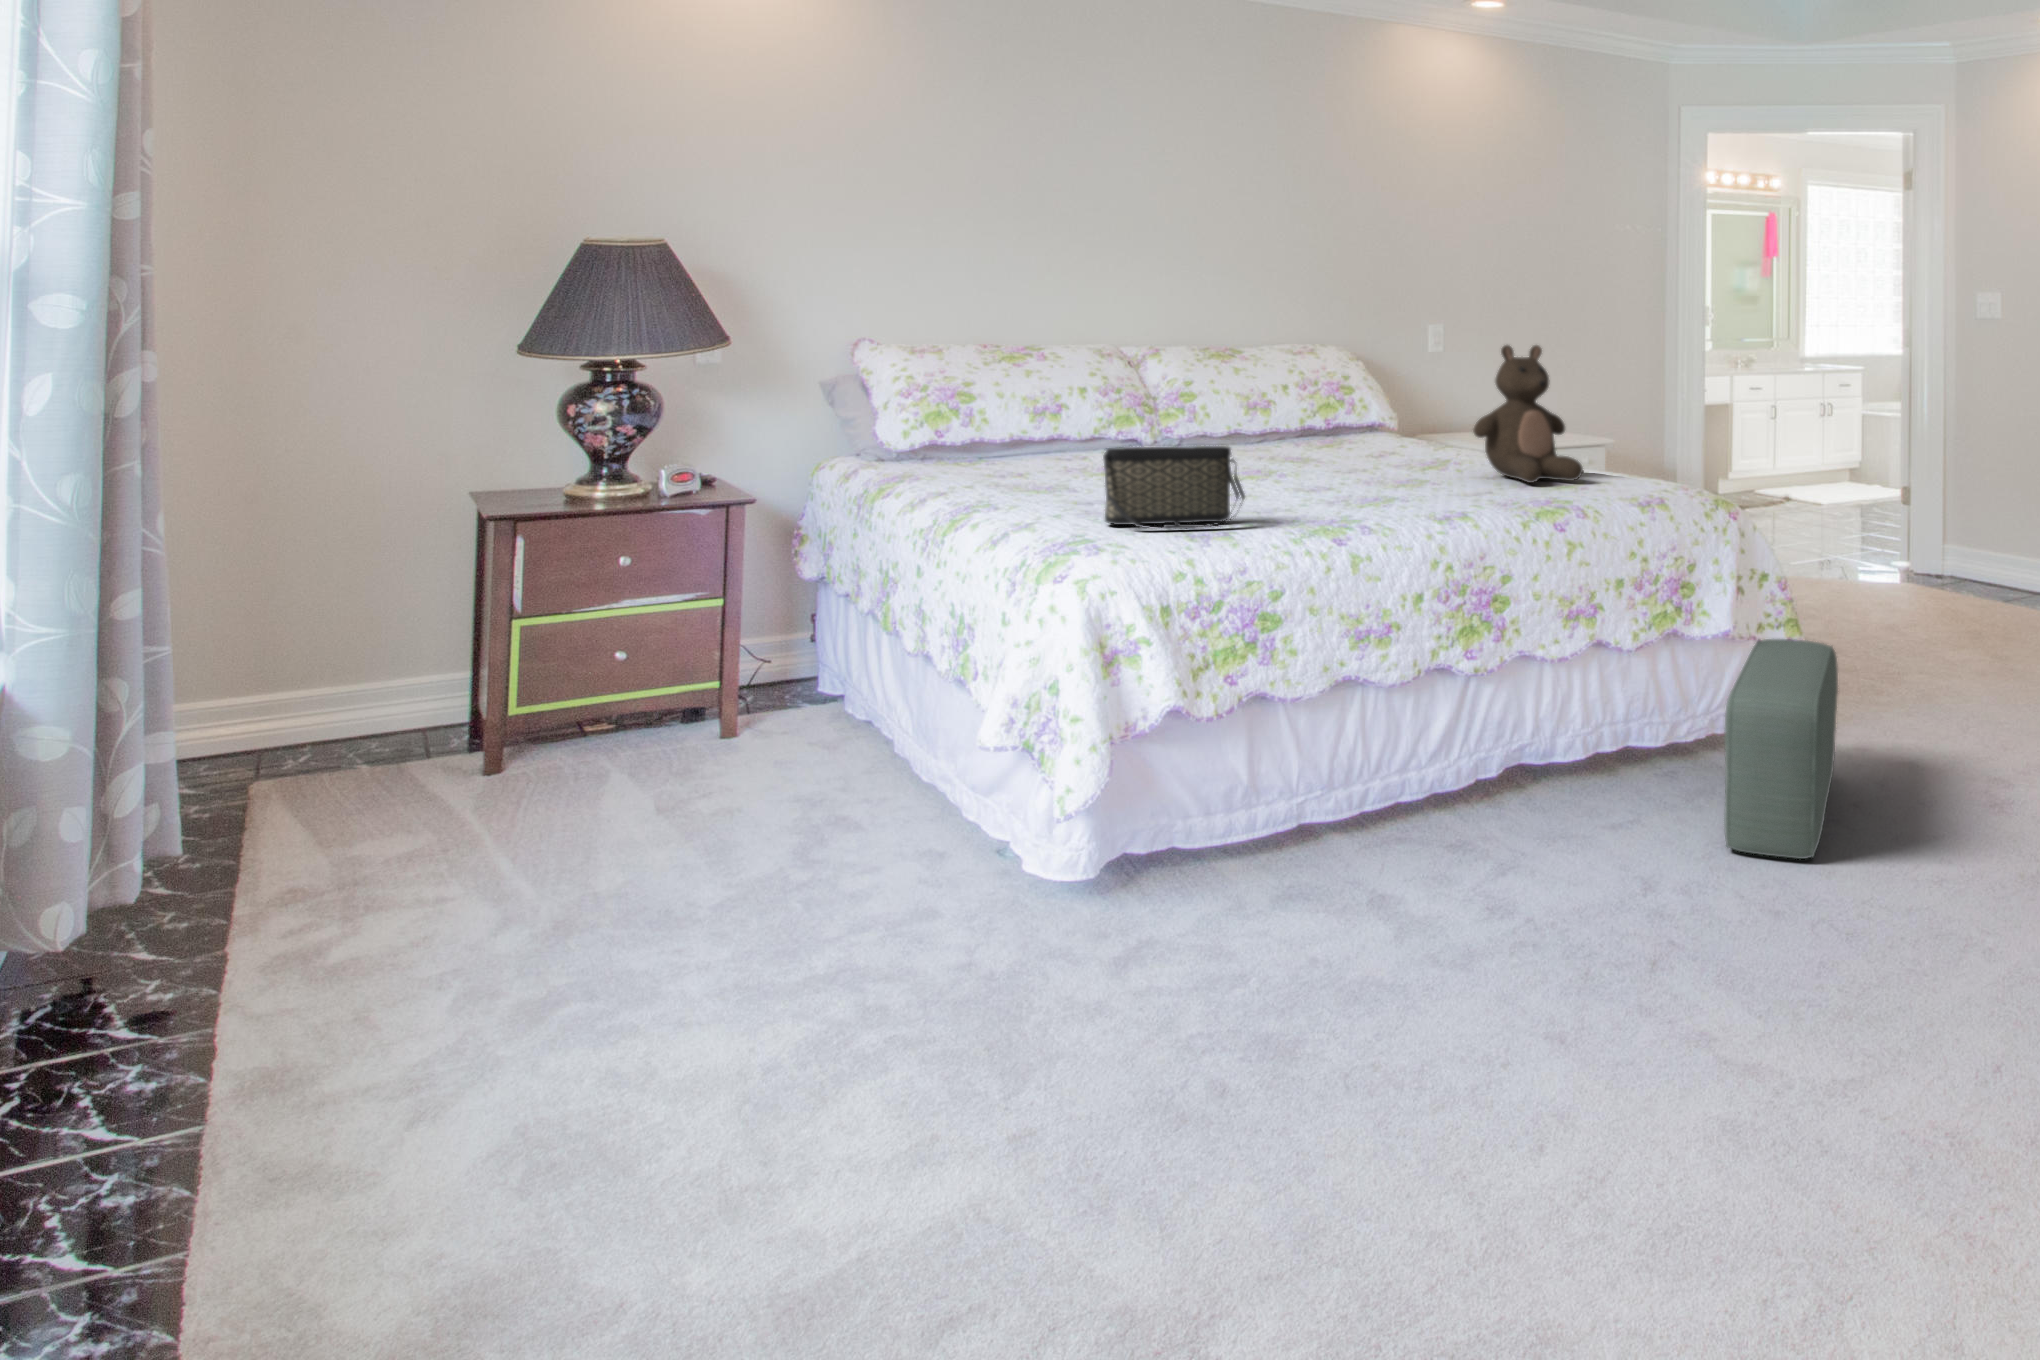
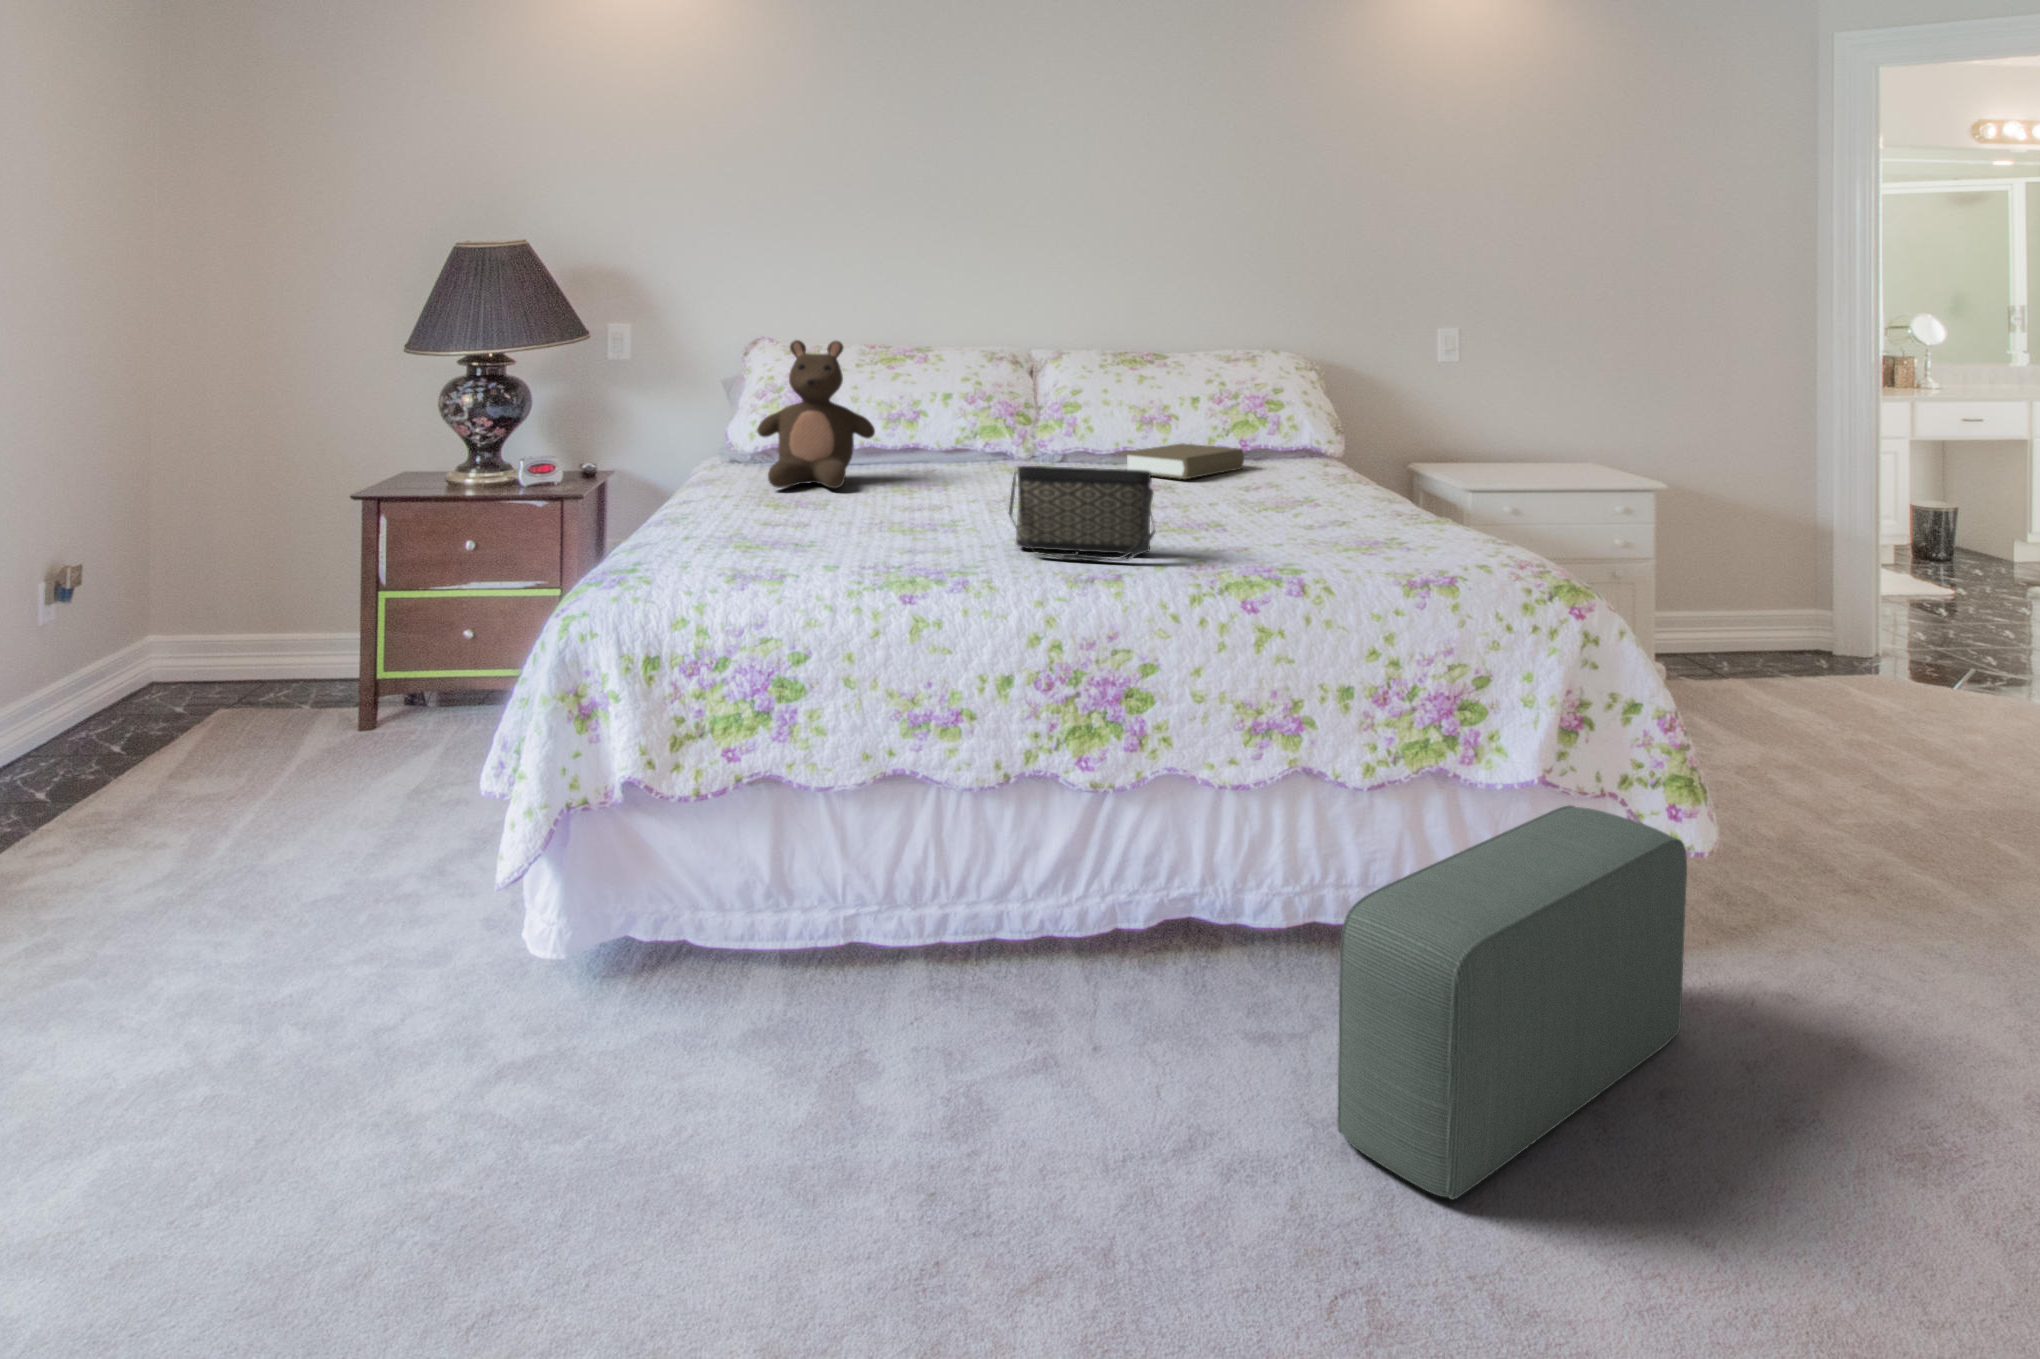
stuffed bear: present [1474,345,1583,483] -> present [757,340,875,489]
book: none [1270,425,1353,453] -> present [1124,444,1244,479]
handbag: present [1103,446,1245,530] -> present [1009,466,1155,561]

